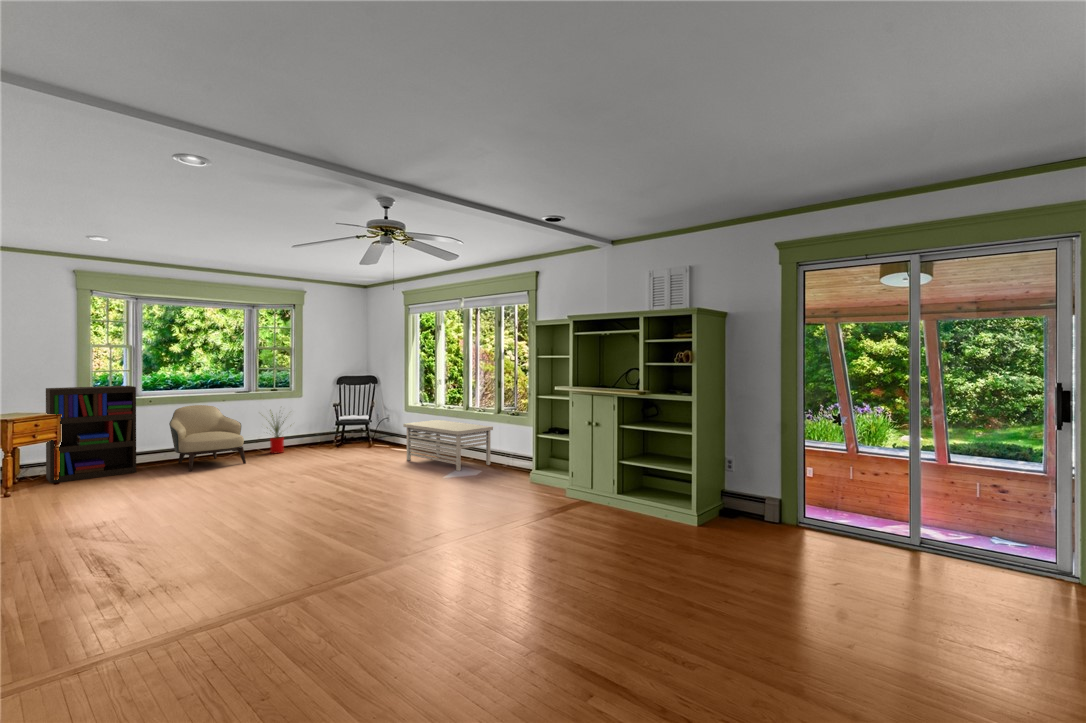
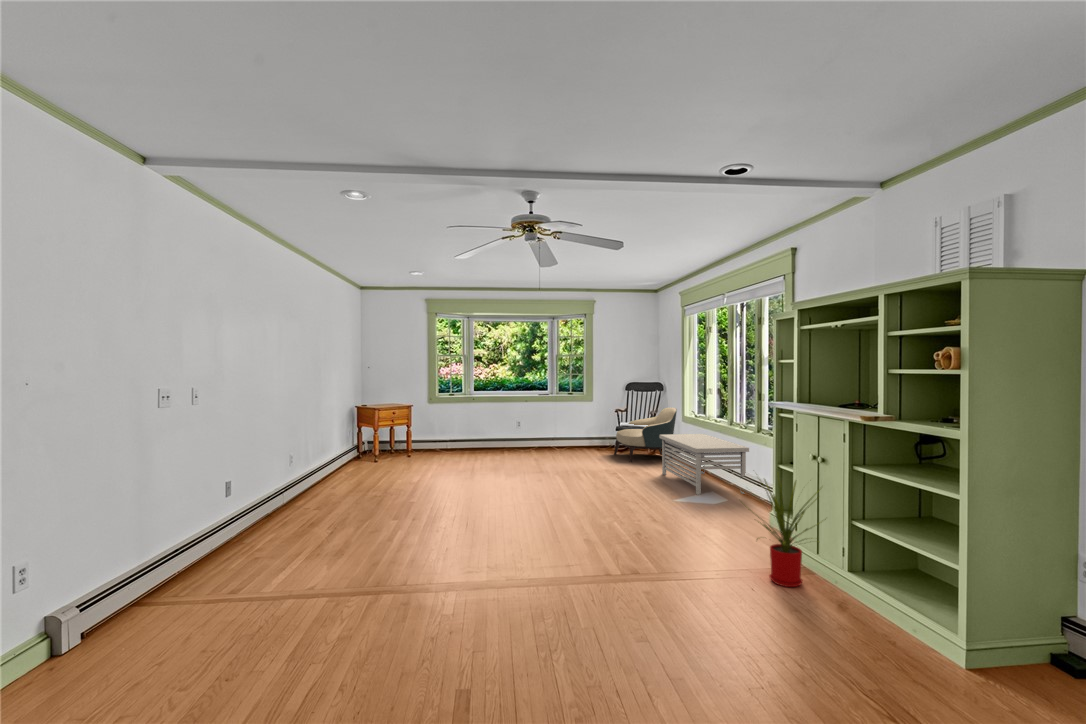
bookshelf: present [46,386,136,483] -> none [406,386,459,455]
armchair: present [169,405,246,472] -> present [614,407,677,462]
house plant: present [270,410,284,453] -> present [758,479,826,587]

